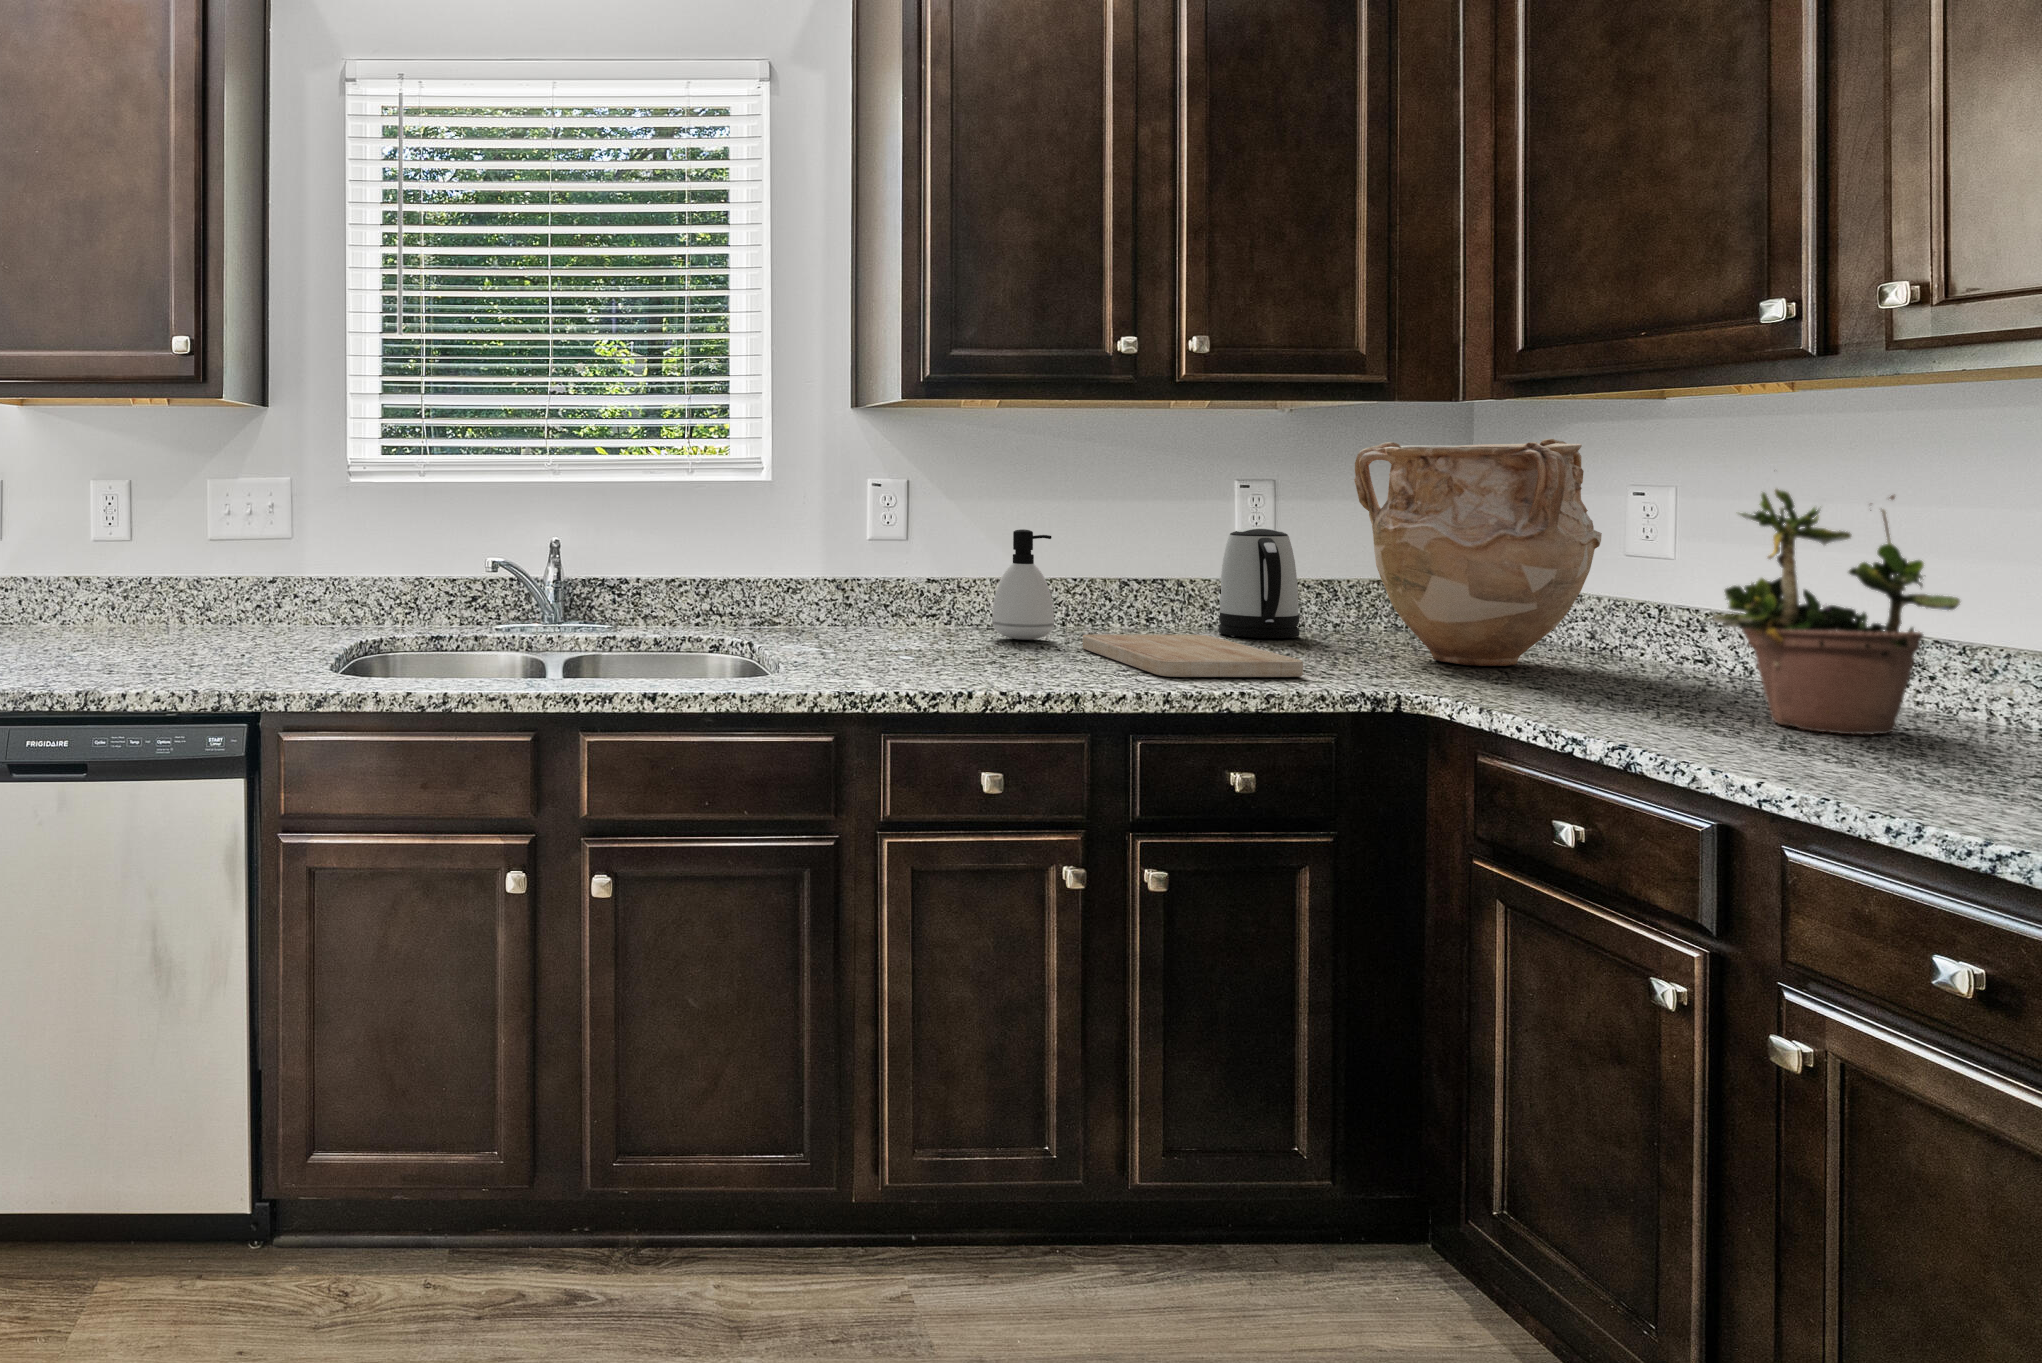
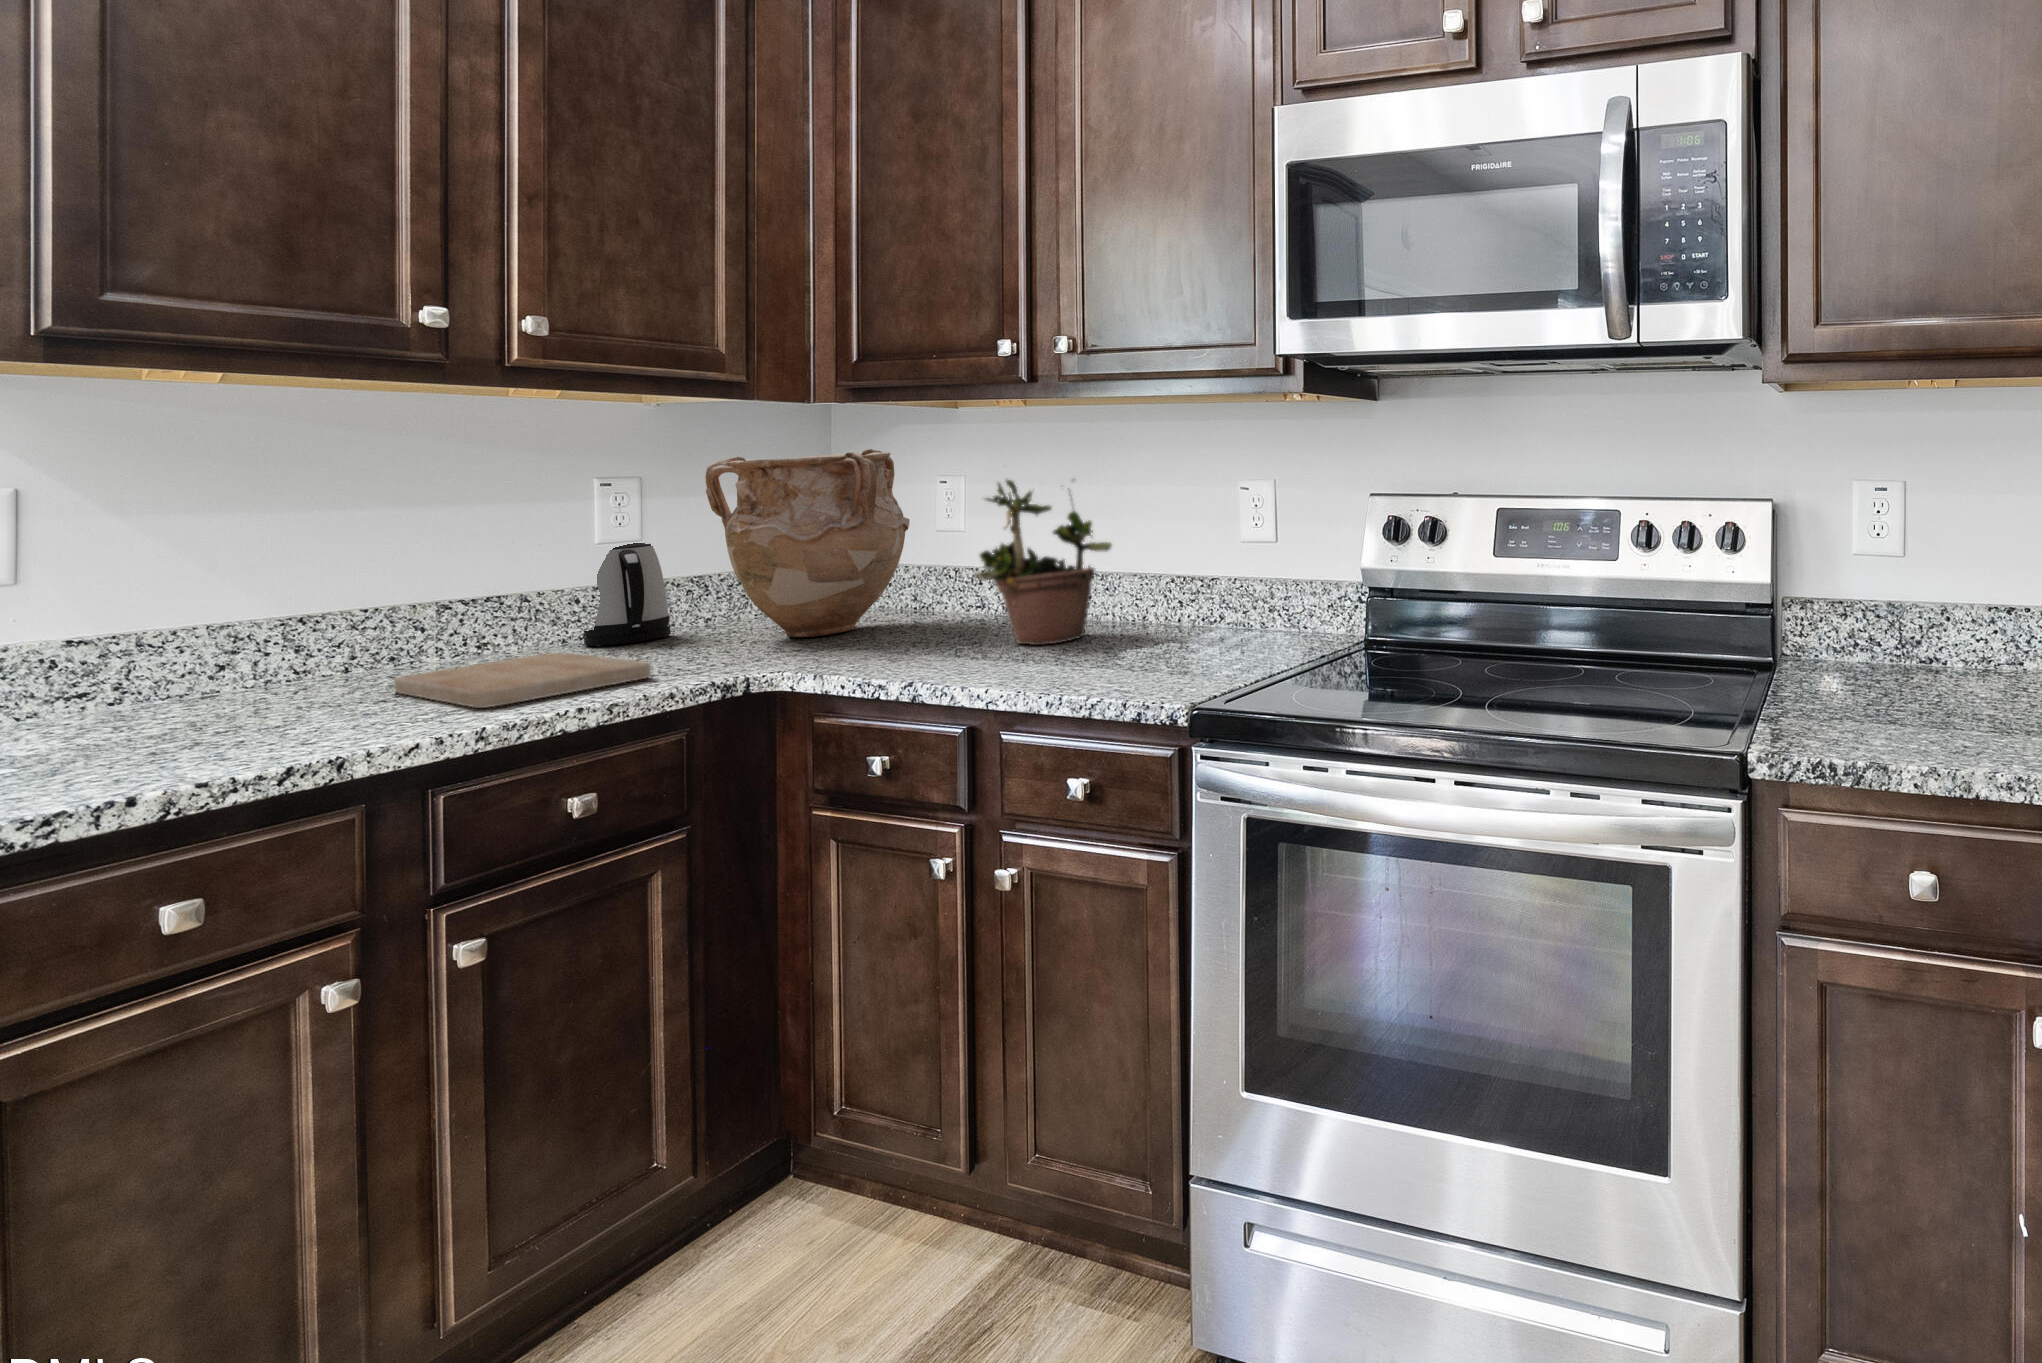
soap dispenser: present [992,529,1054,640] -> none [258,572,357,697]

